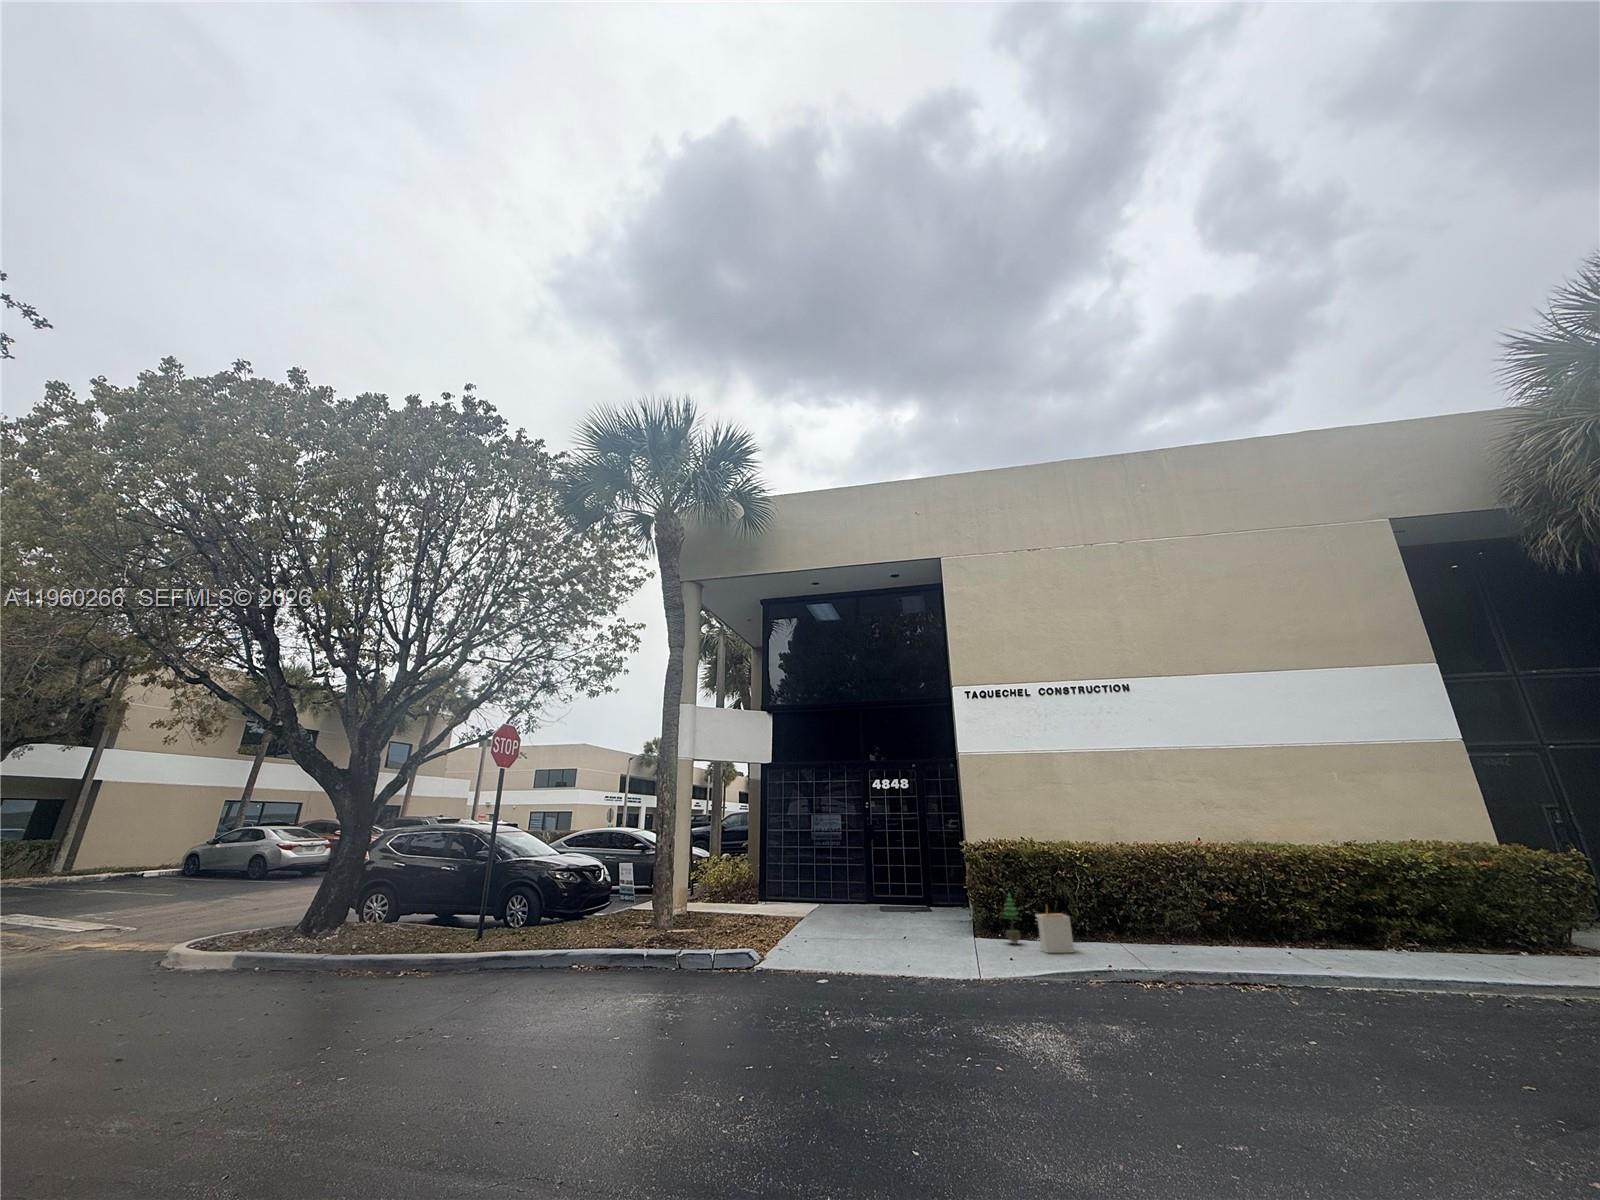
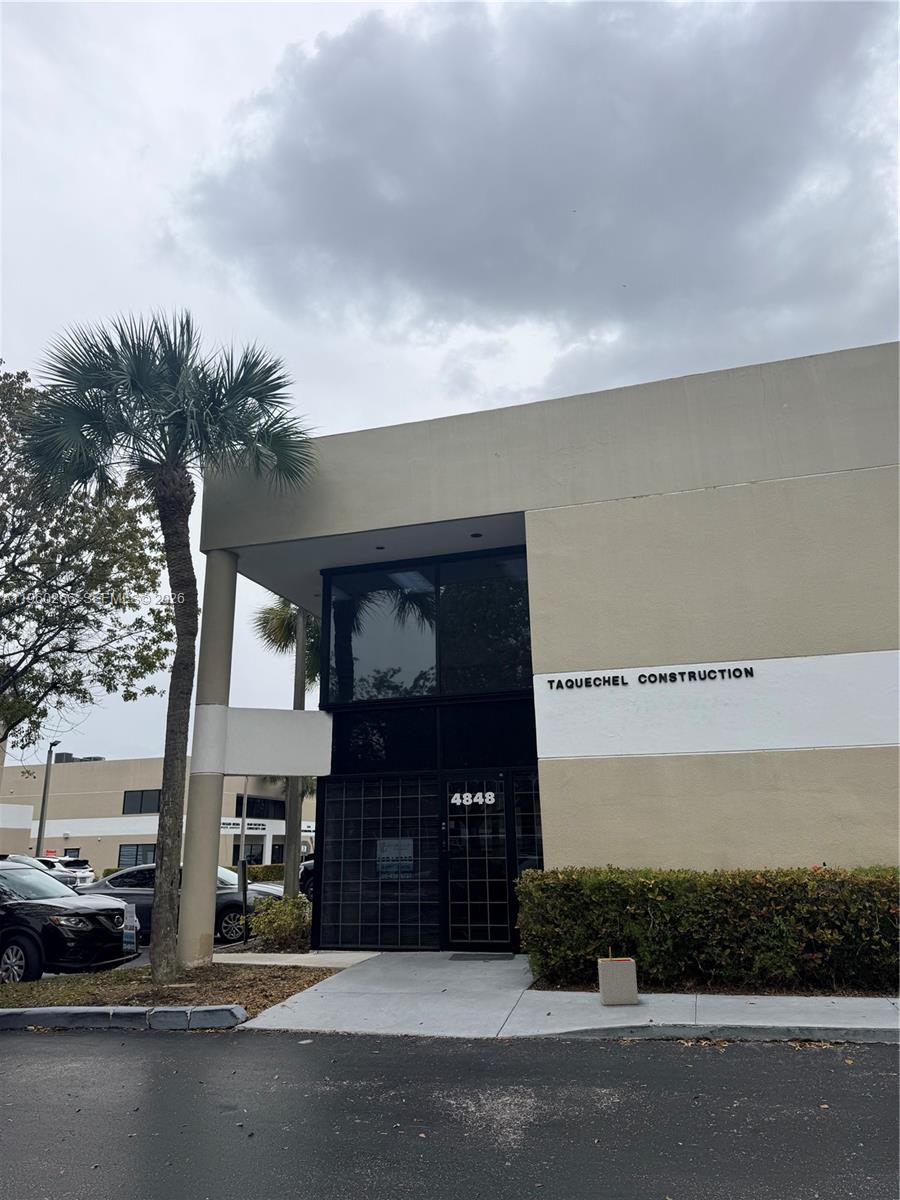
potted tree: present [1004,892,1020,943] -> none [564,932,586,995]

